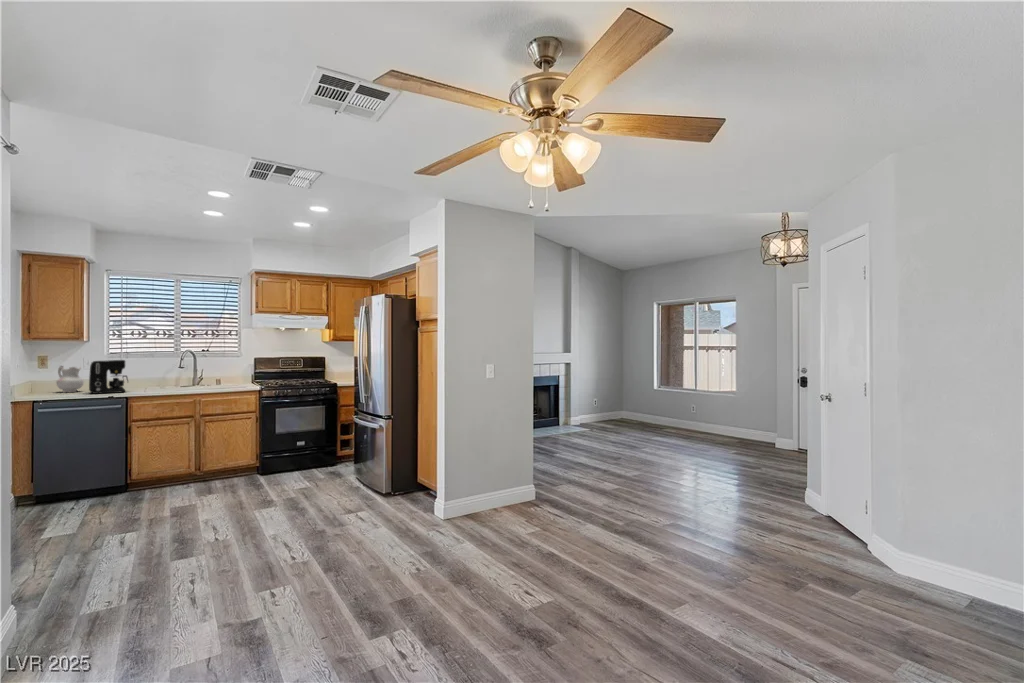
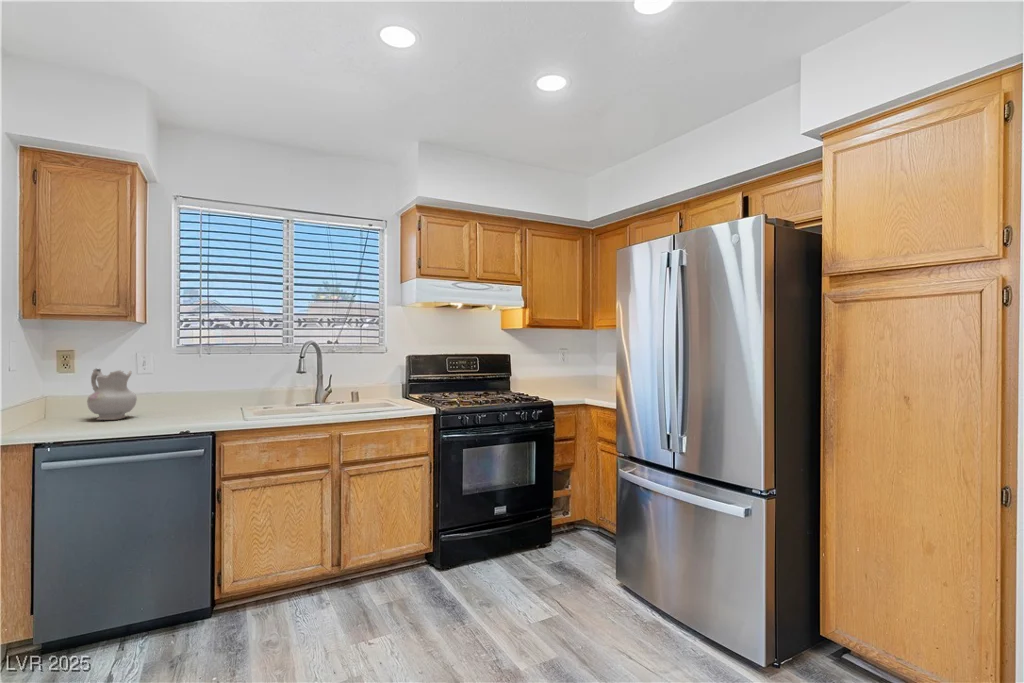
coffee maker: present [89,360,128,394] -> none [145,358,215,426]

